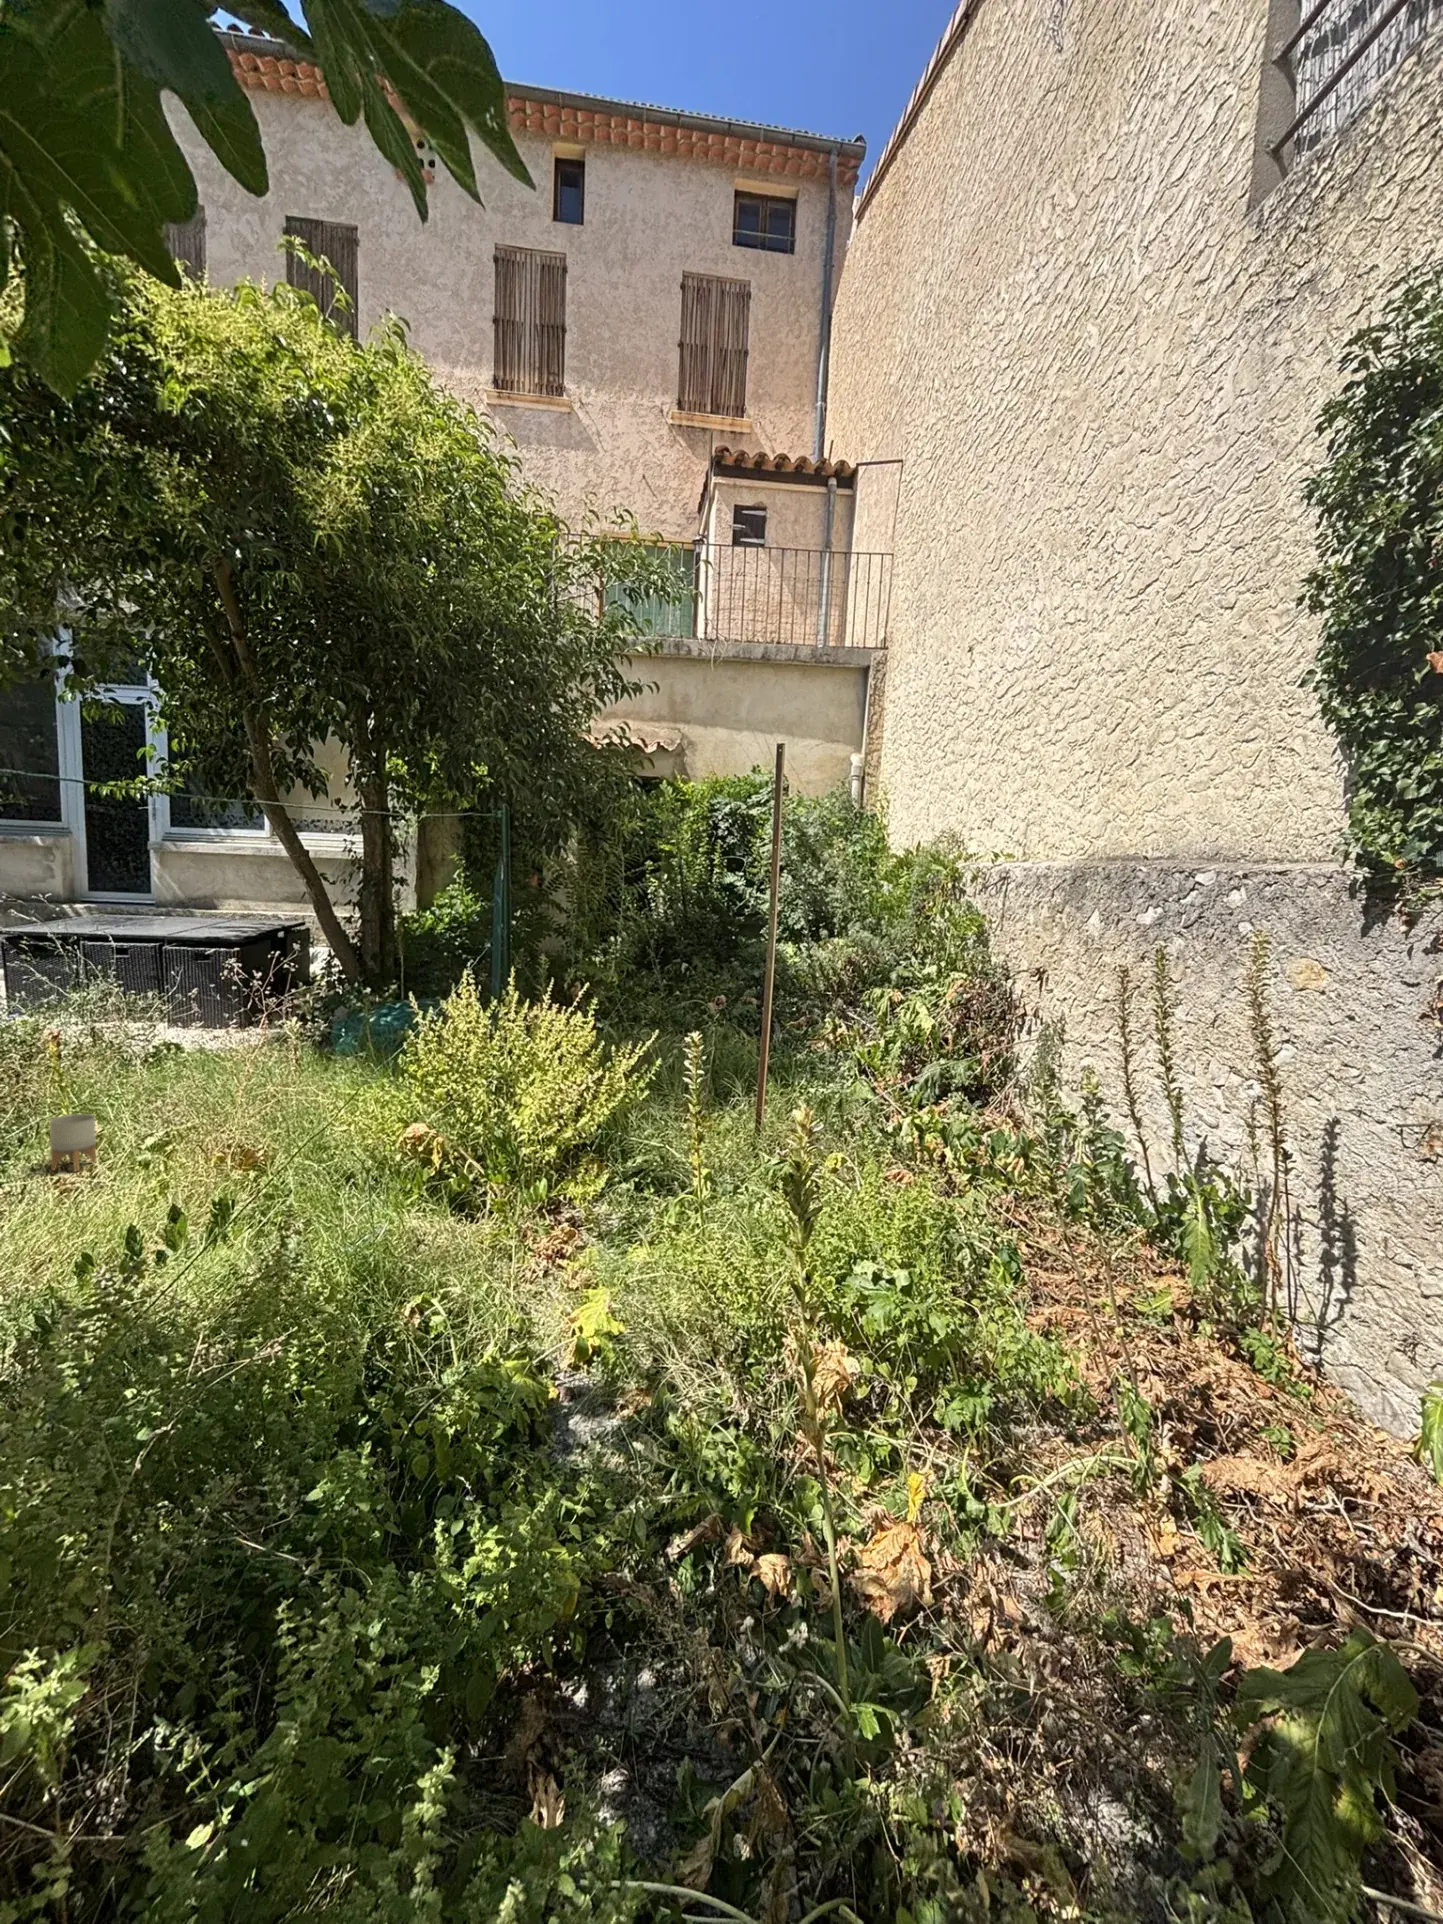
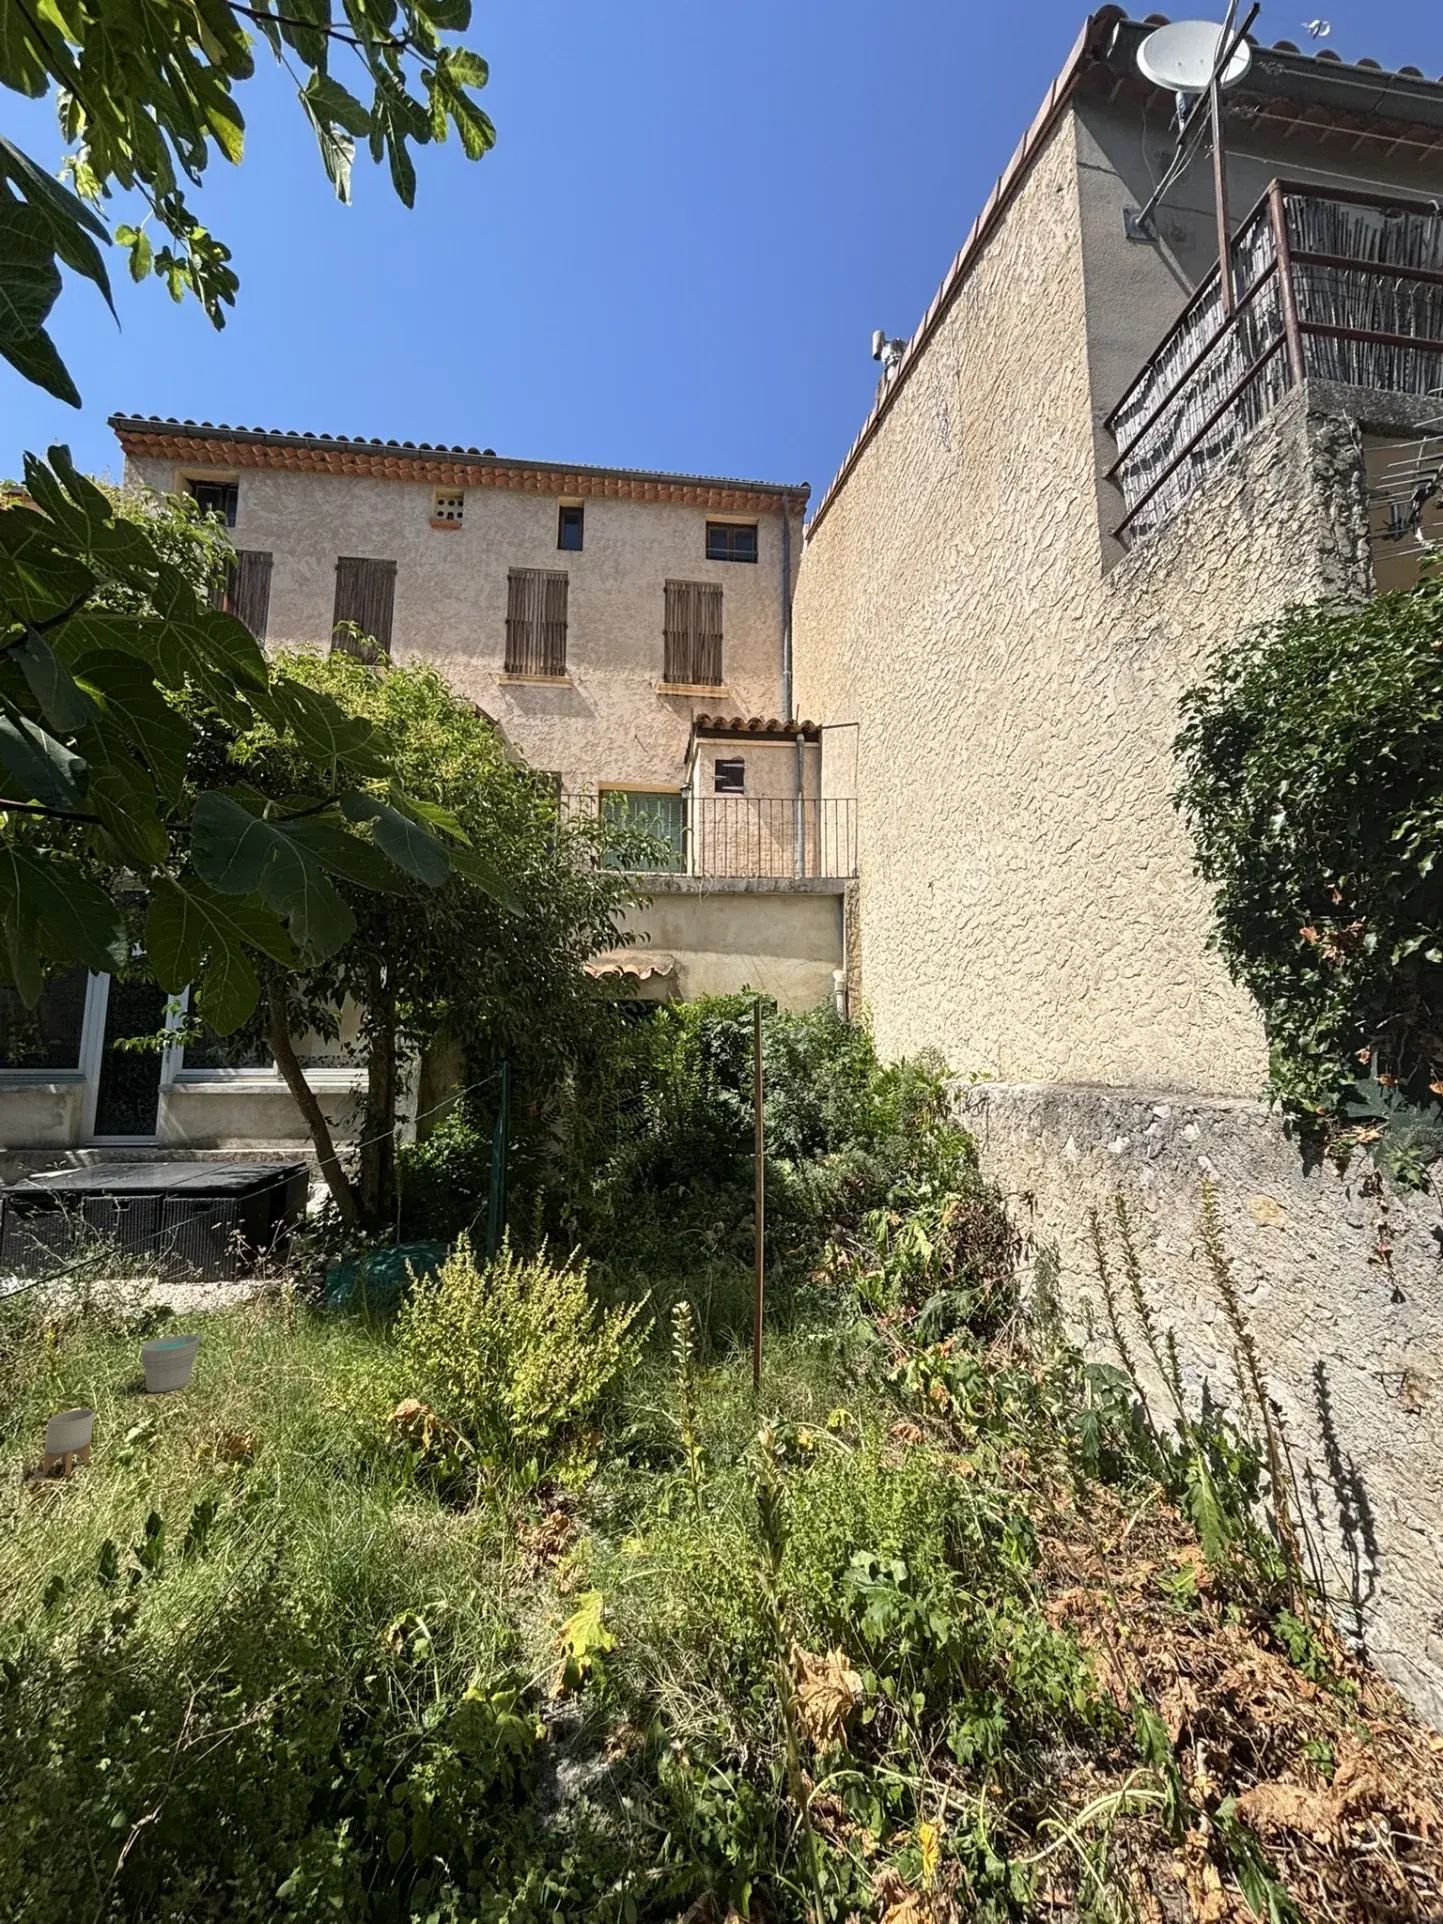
bucket: none [137,1038,197,1109] -> present [141,1319,201,1392]

